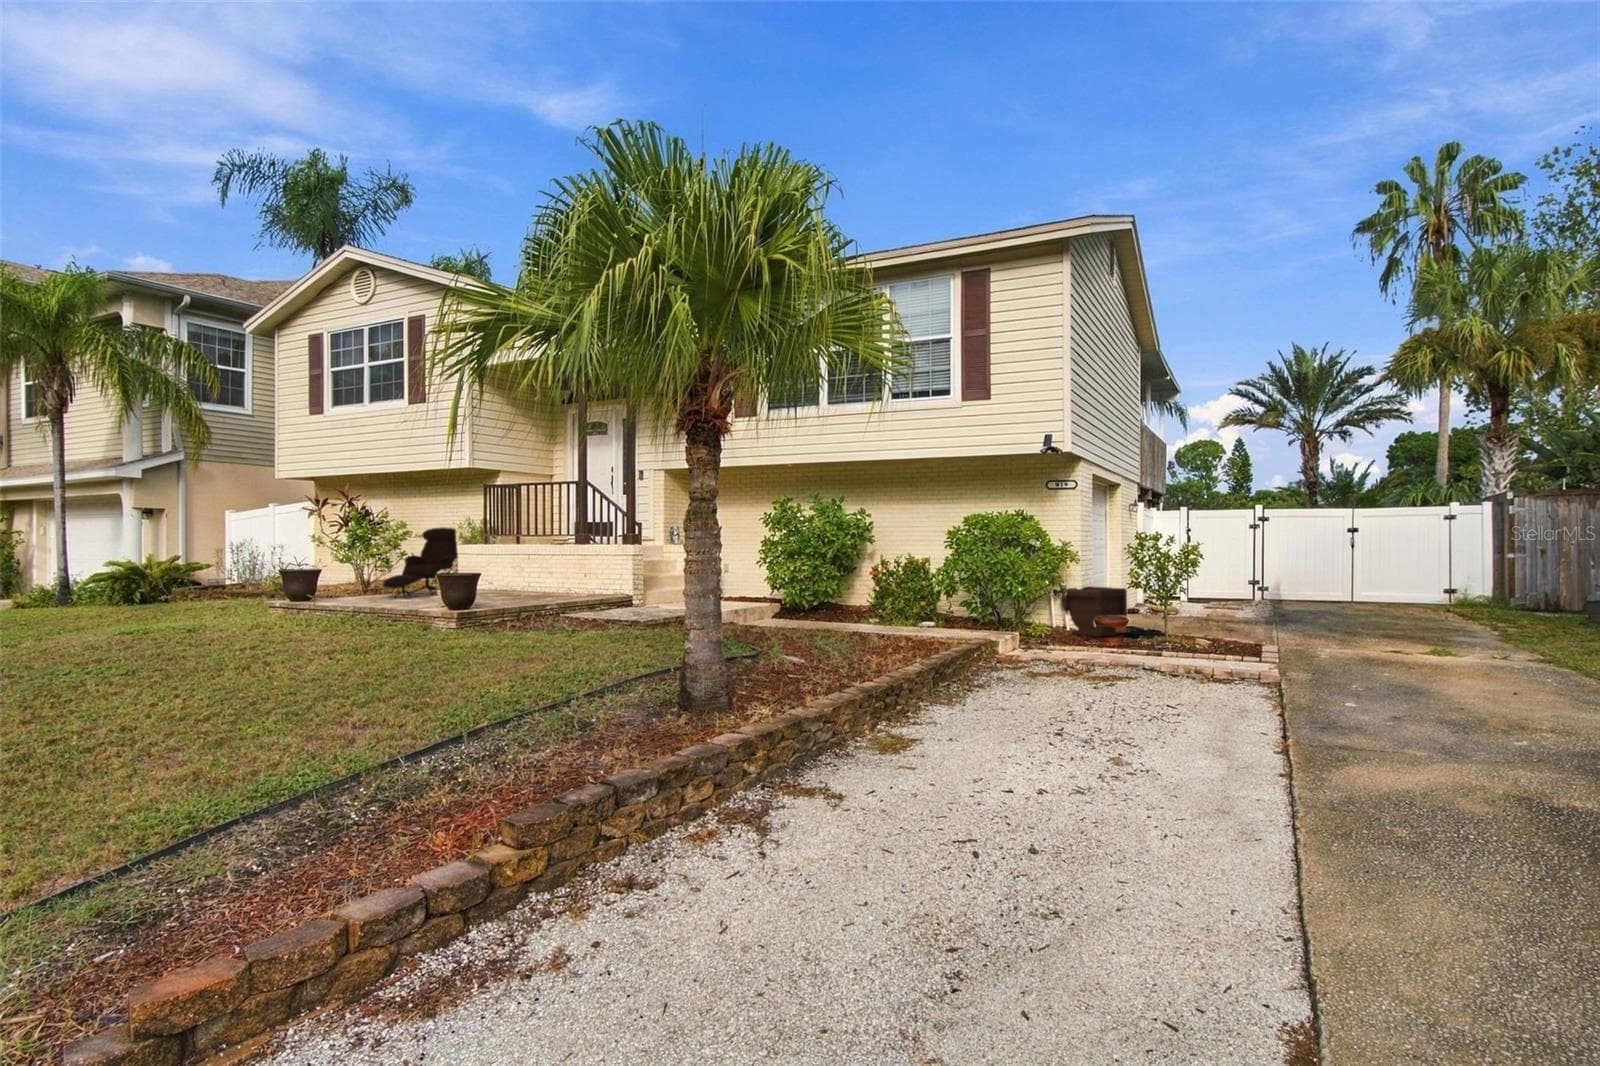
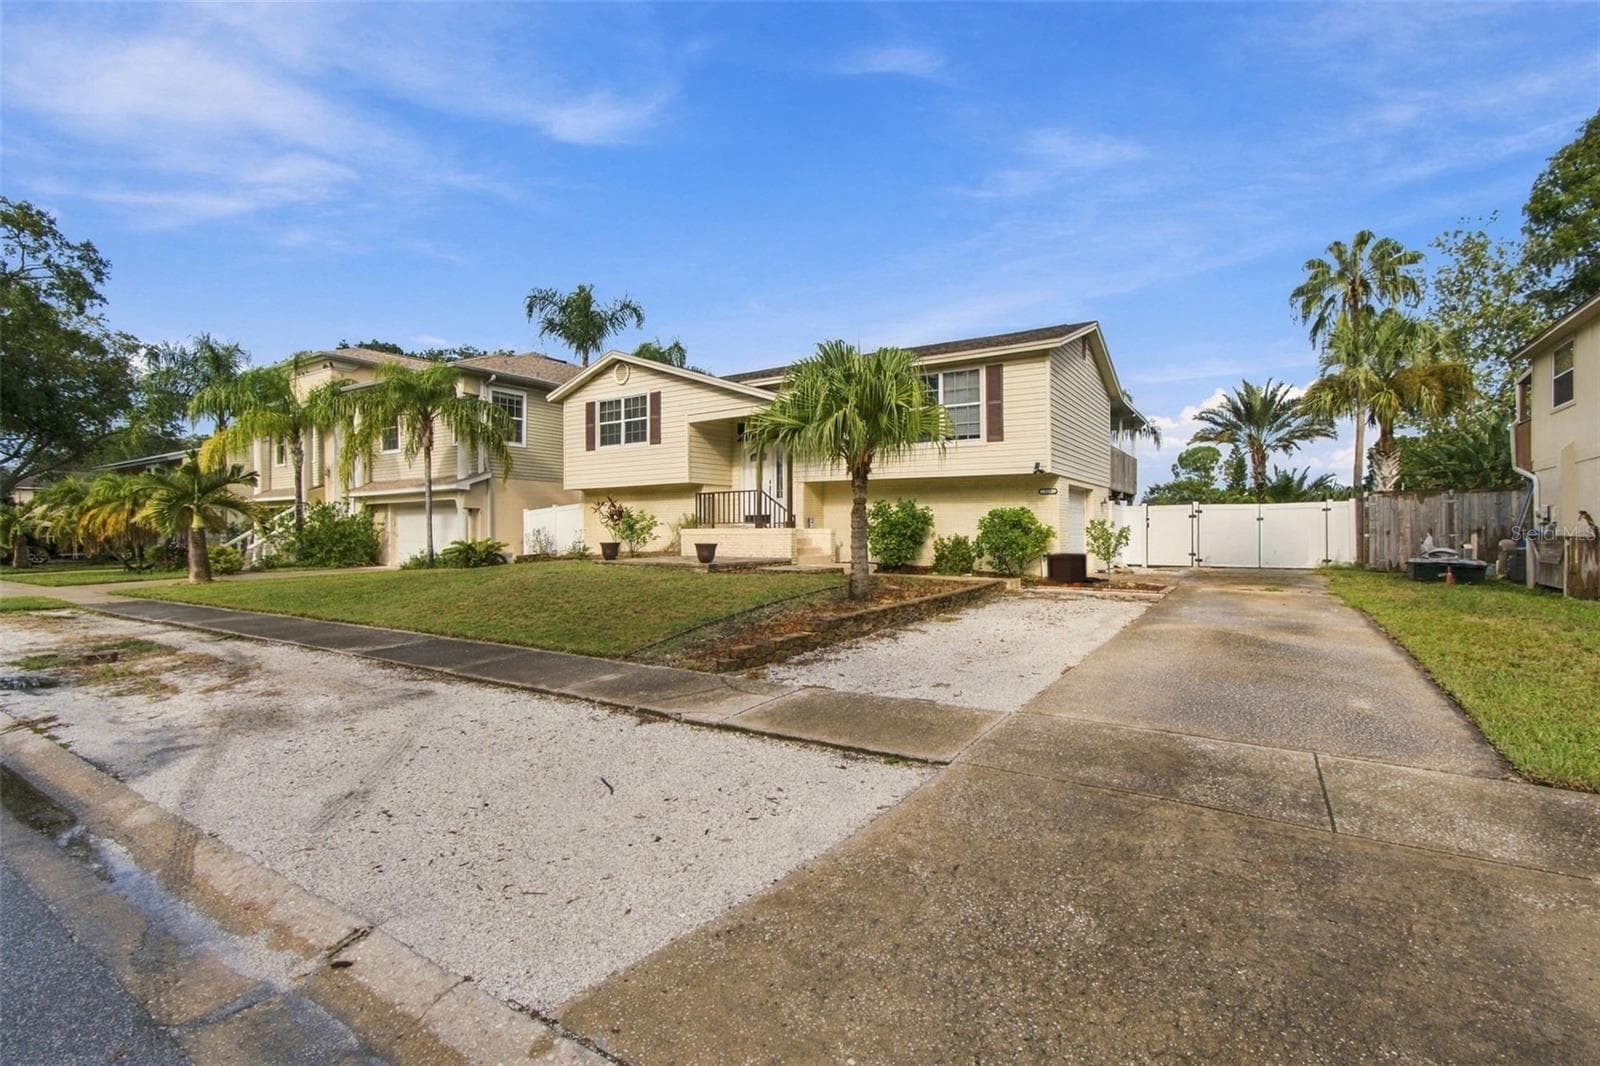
lounge chair: present [383,527,458,596] -> none [646,519,685,559]

